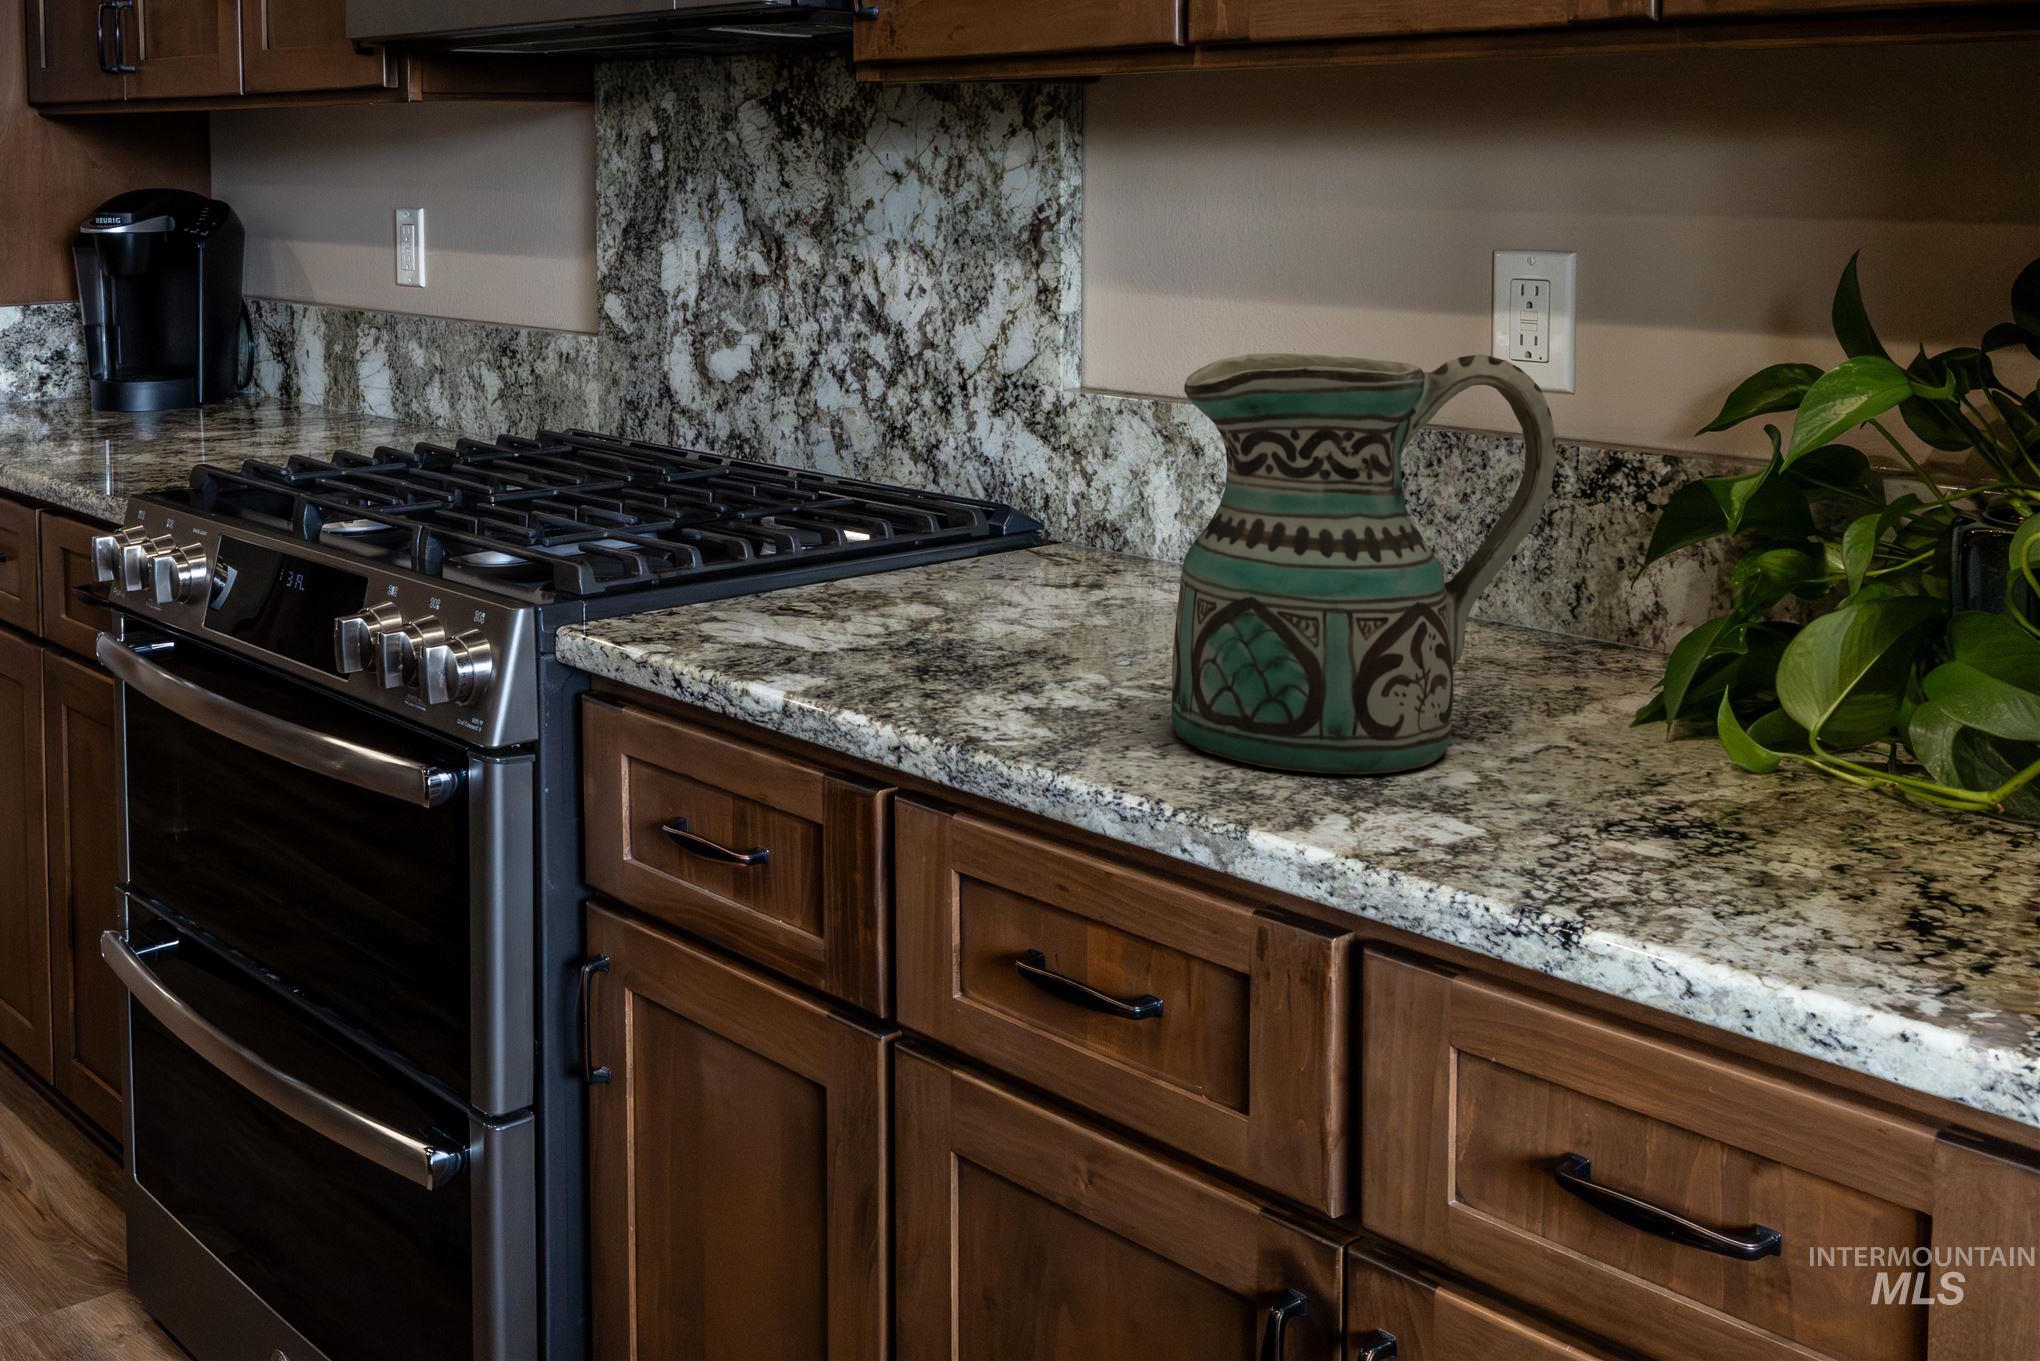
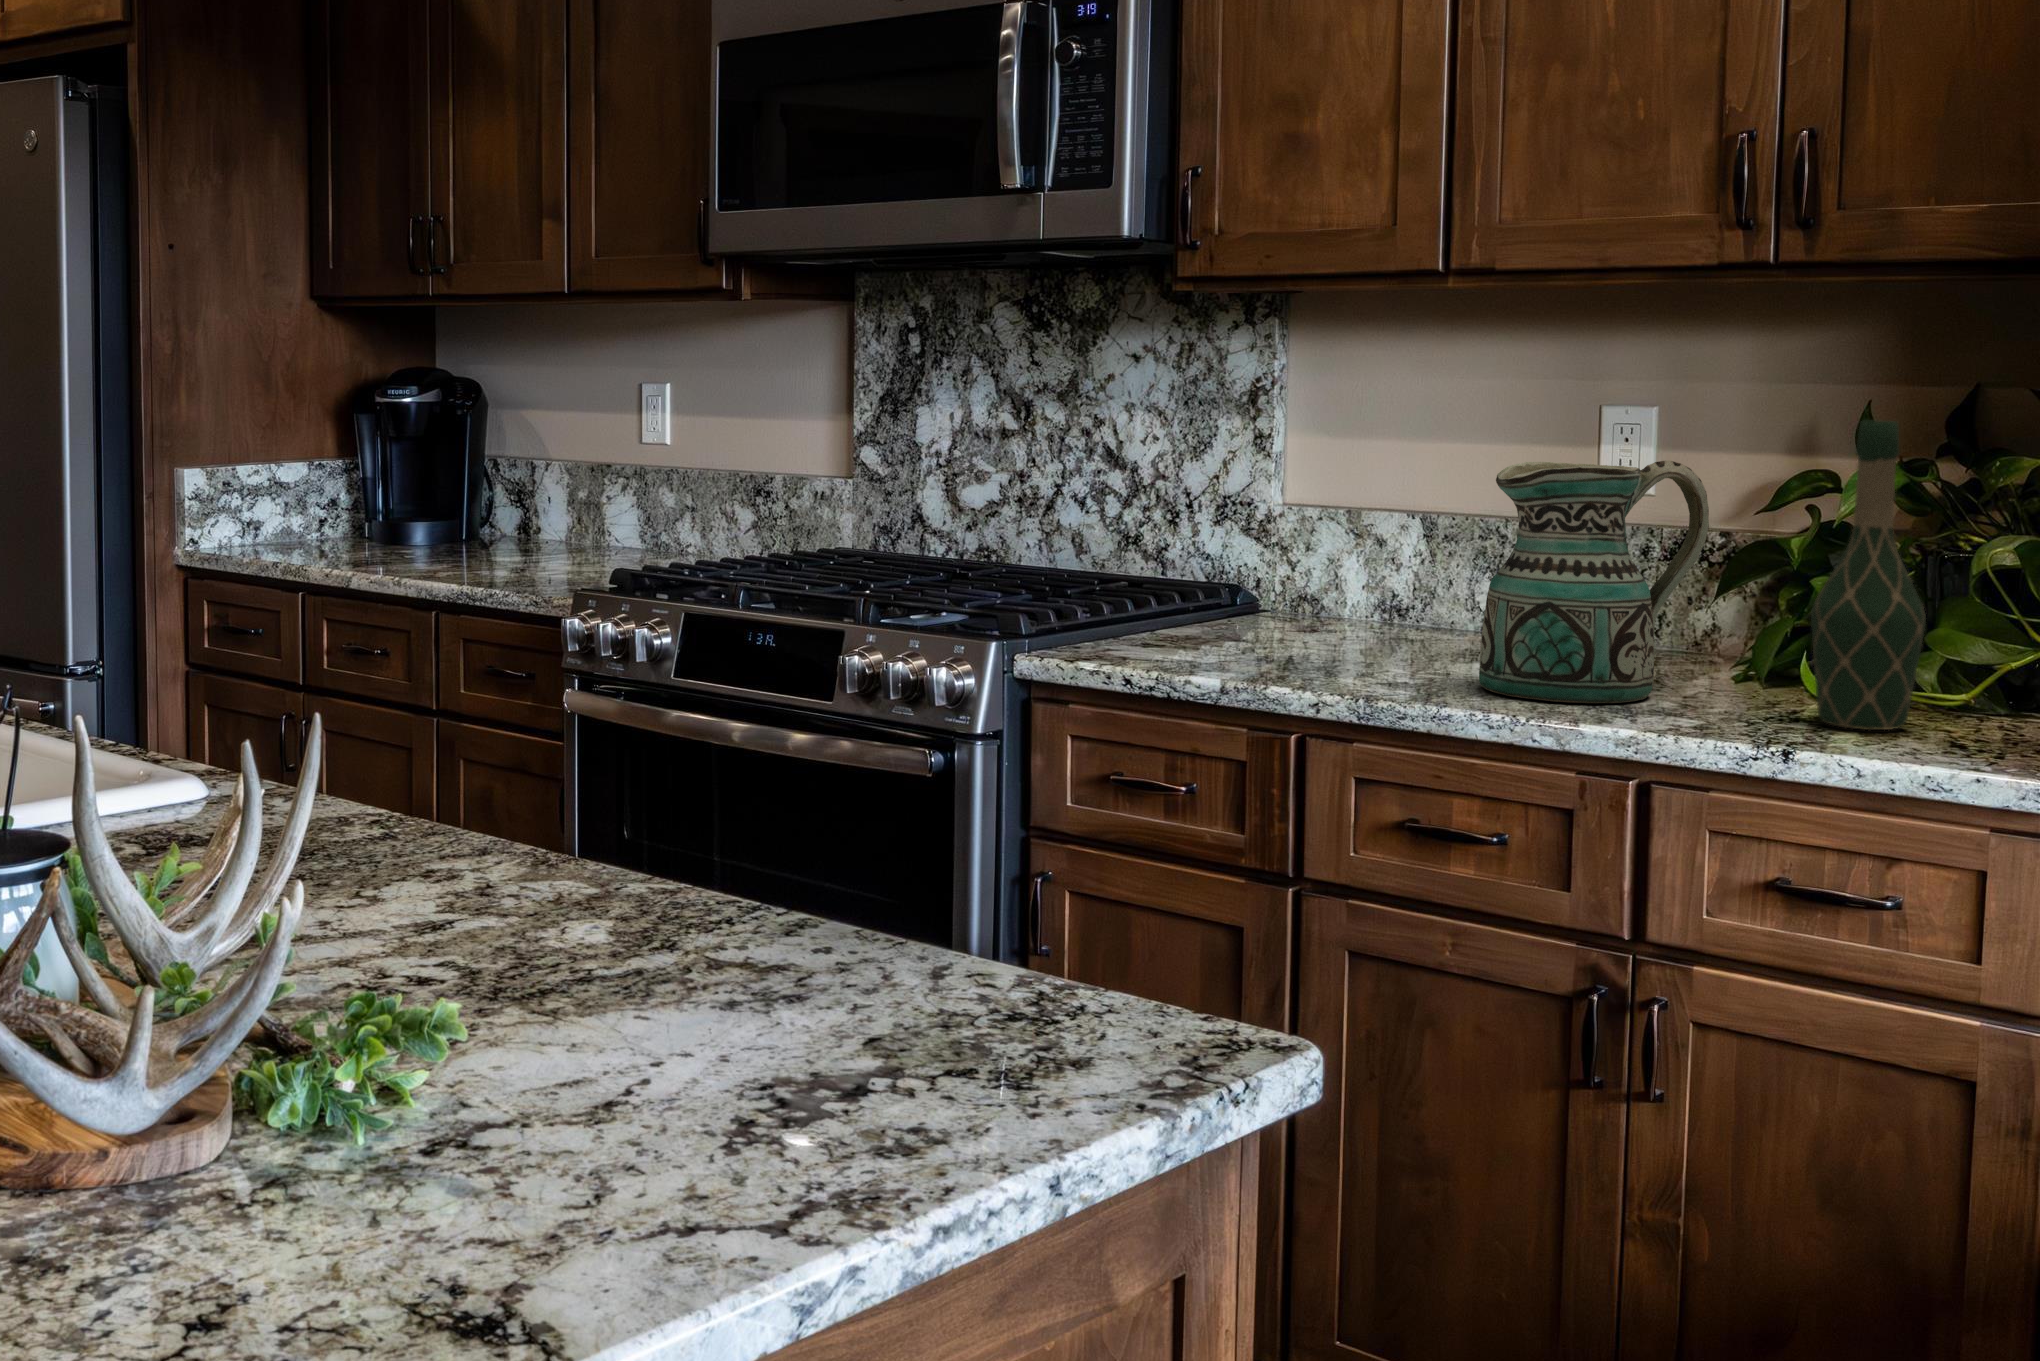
wine bottle: none [1677,297,1884,873] -> present [1811,421,1926,730]

